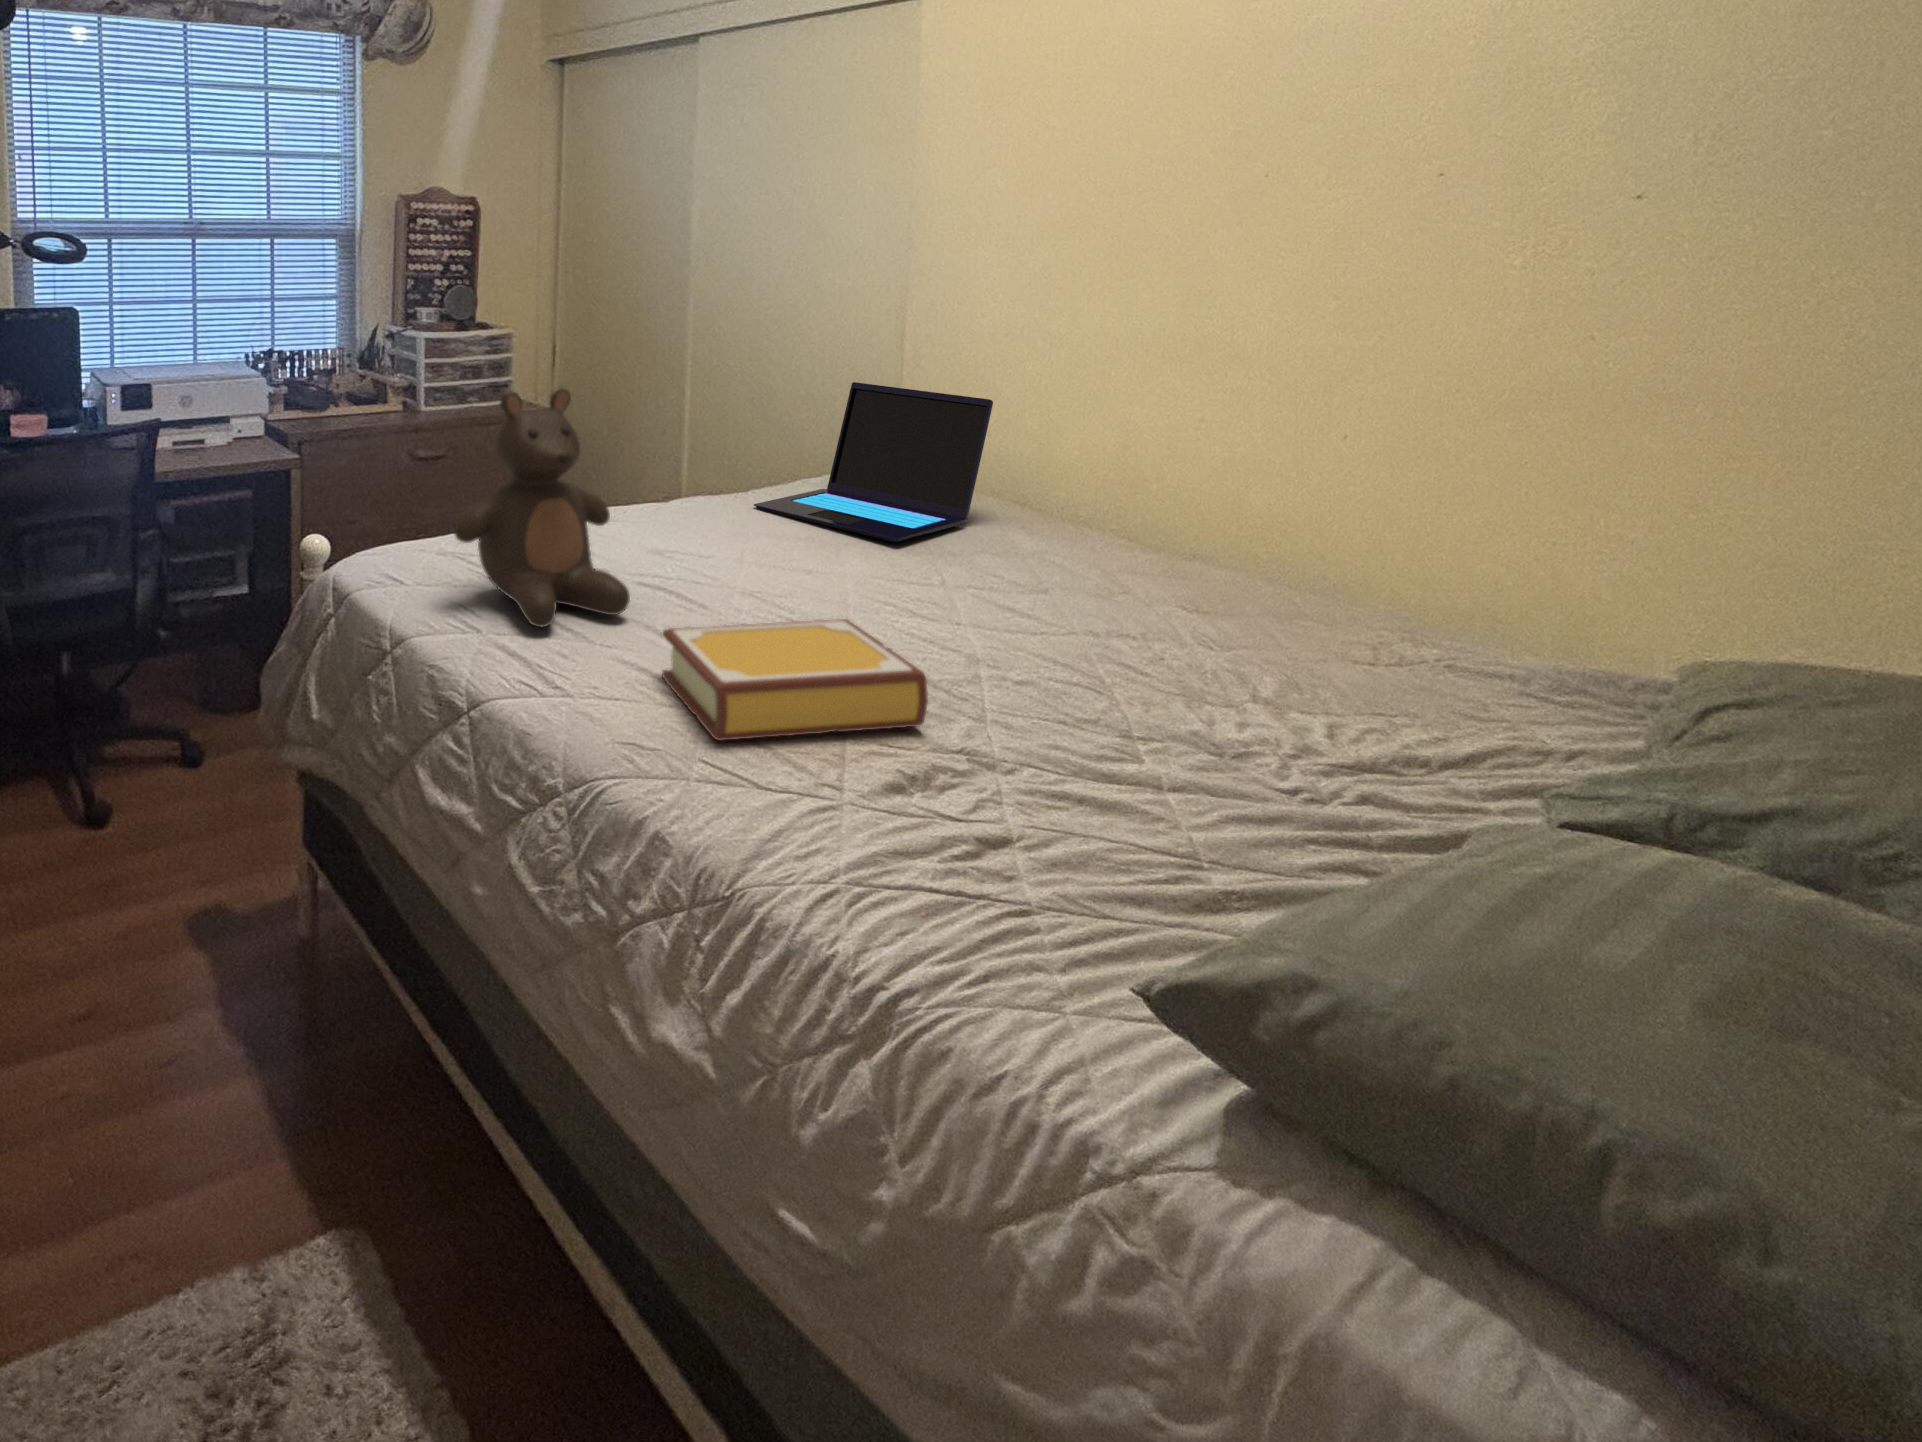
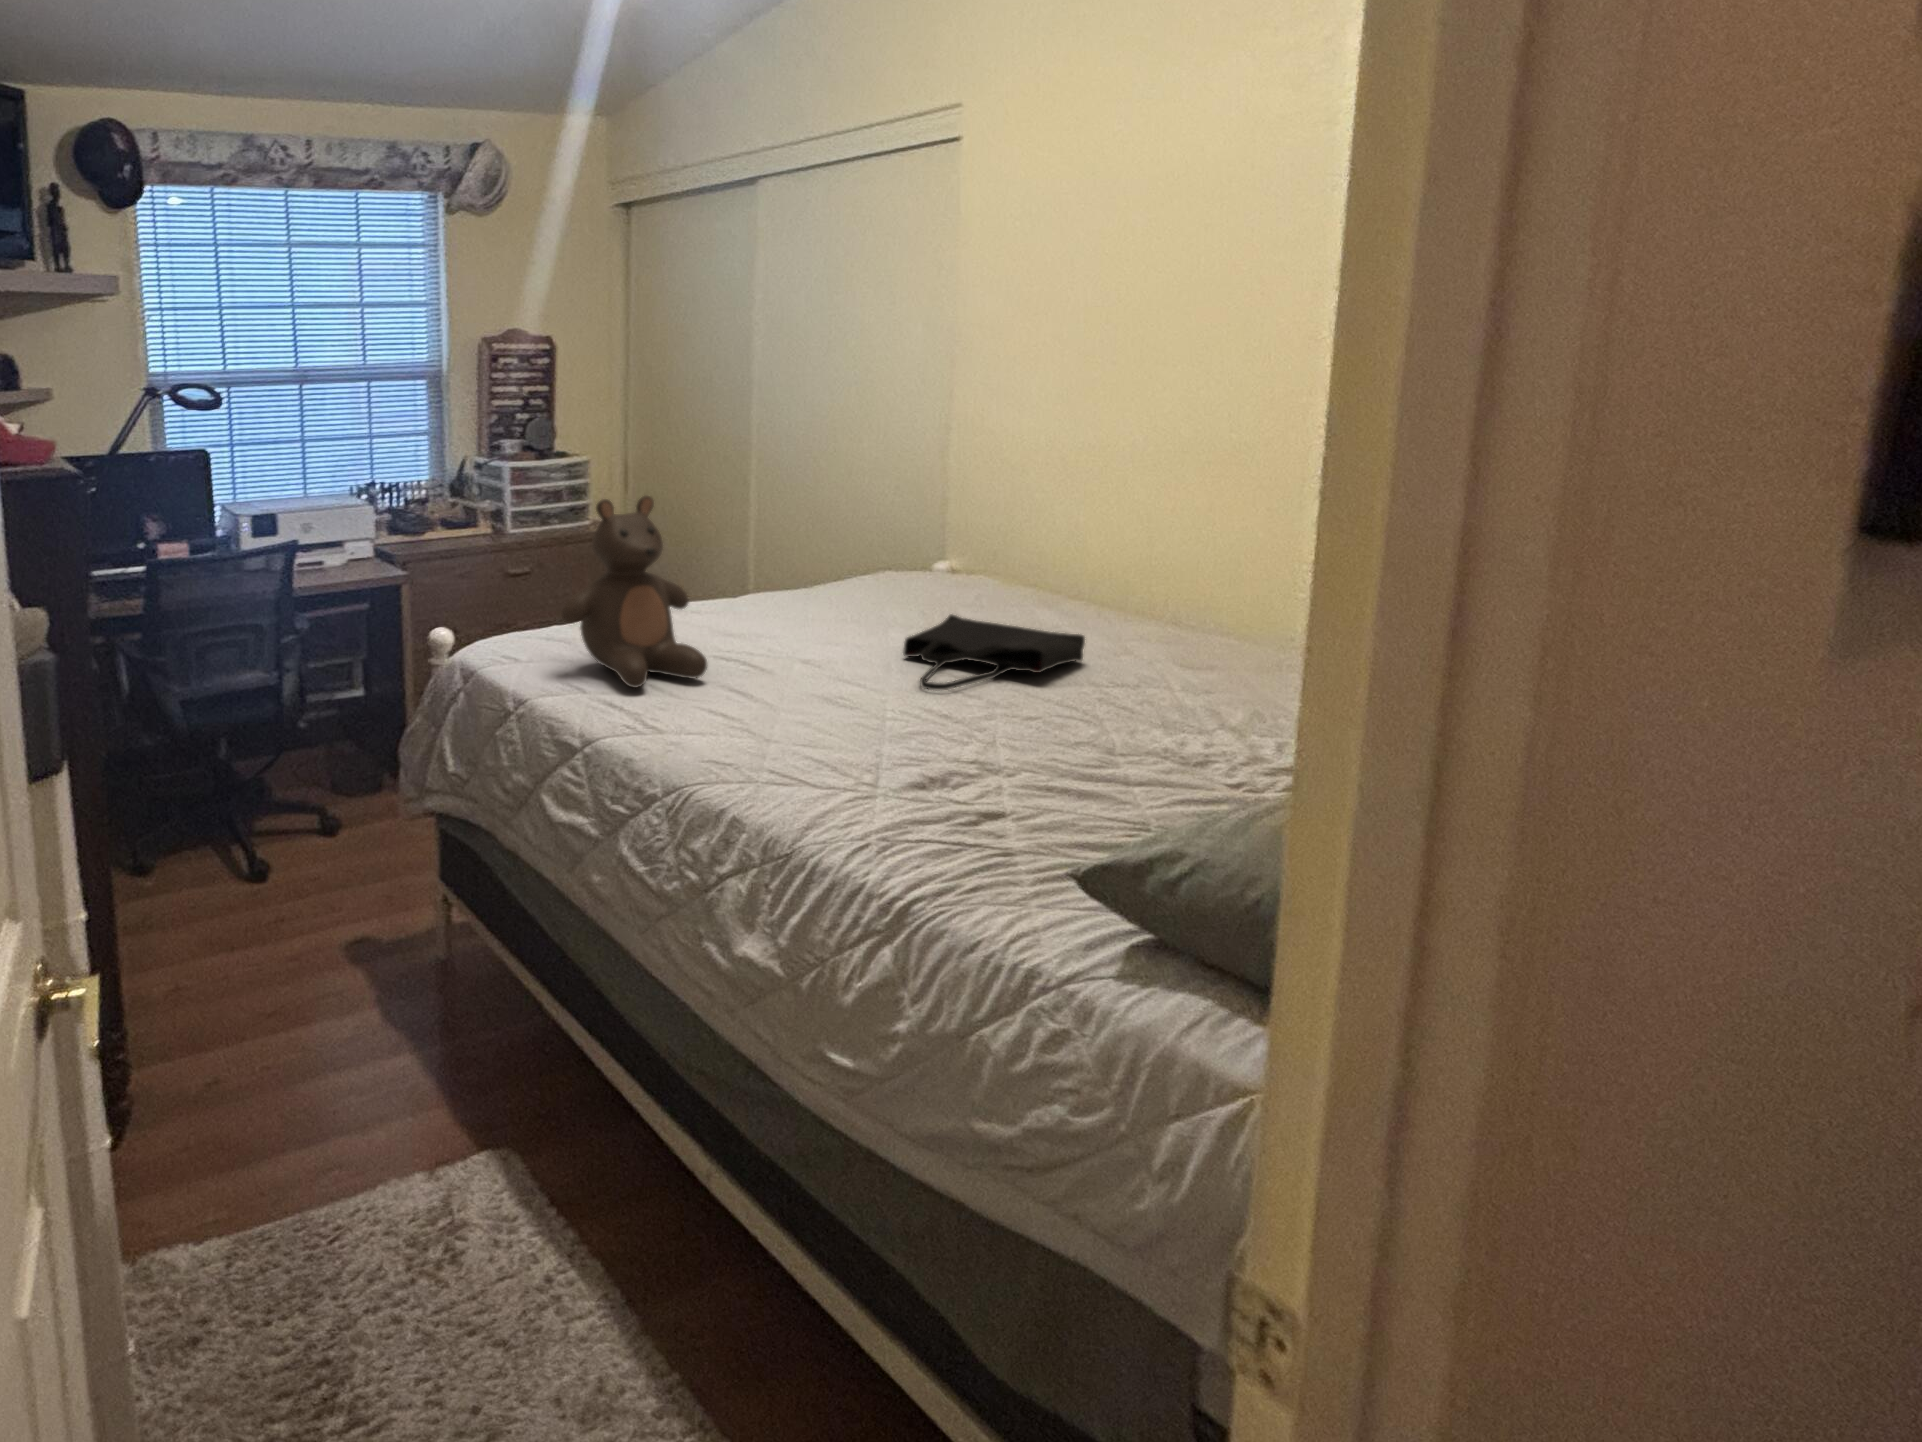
laptop: present [754,382,993,542] -> none [813,489,1025,622]
tote bag: none [861,535,1071,638] -> present [903,615,1085,690]
book: present [662,619,928,740] -> none [736,672,949,758]

